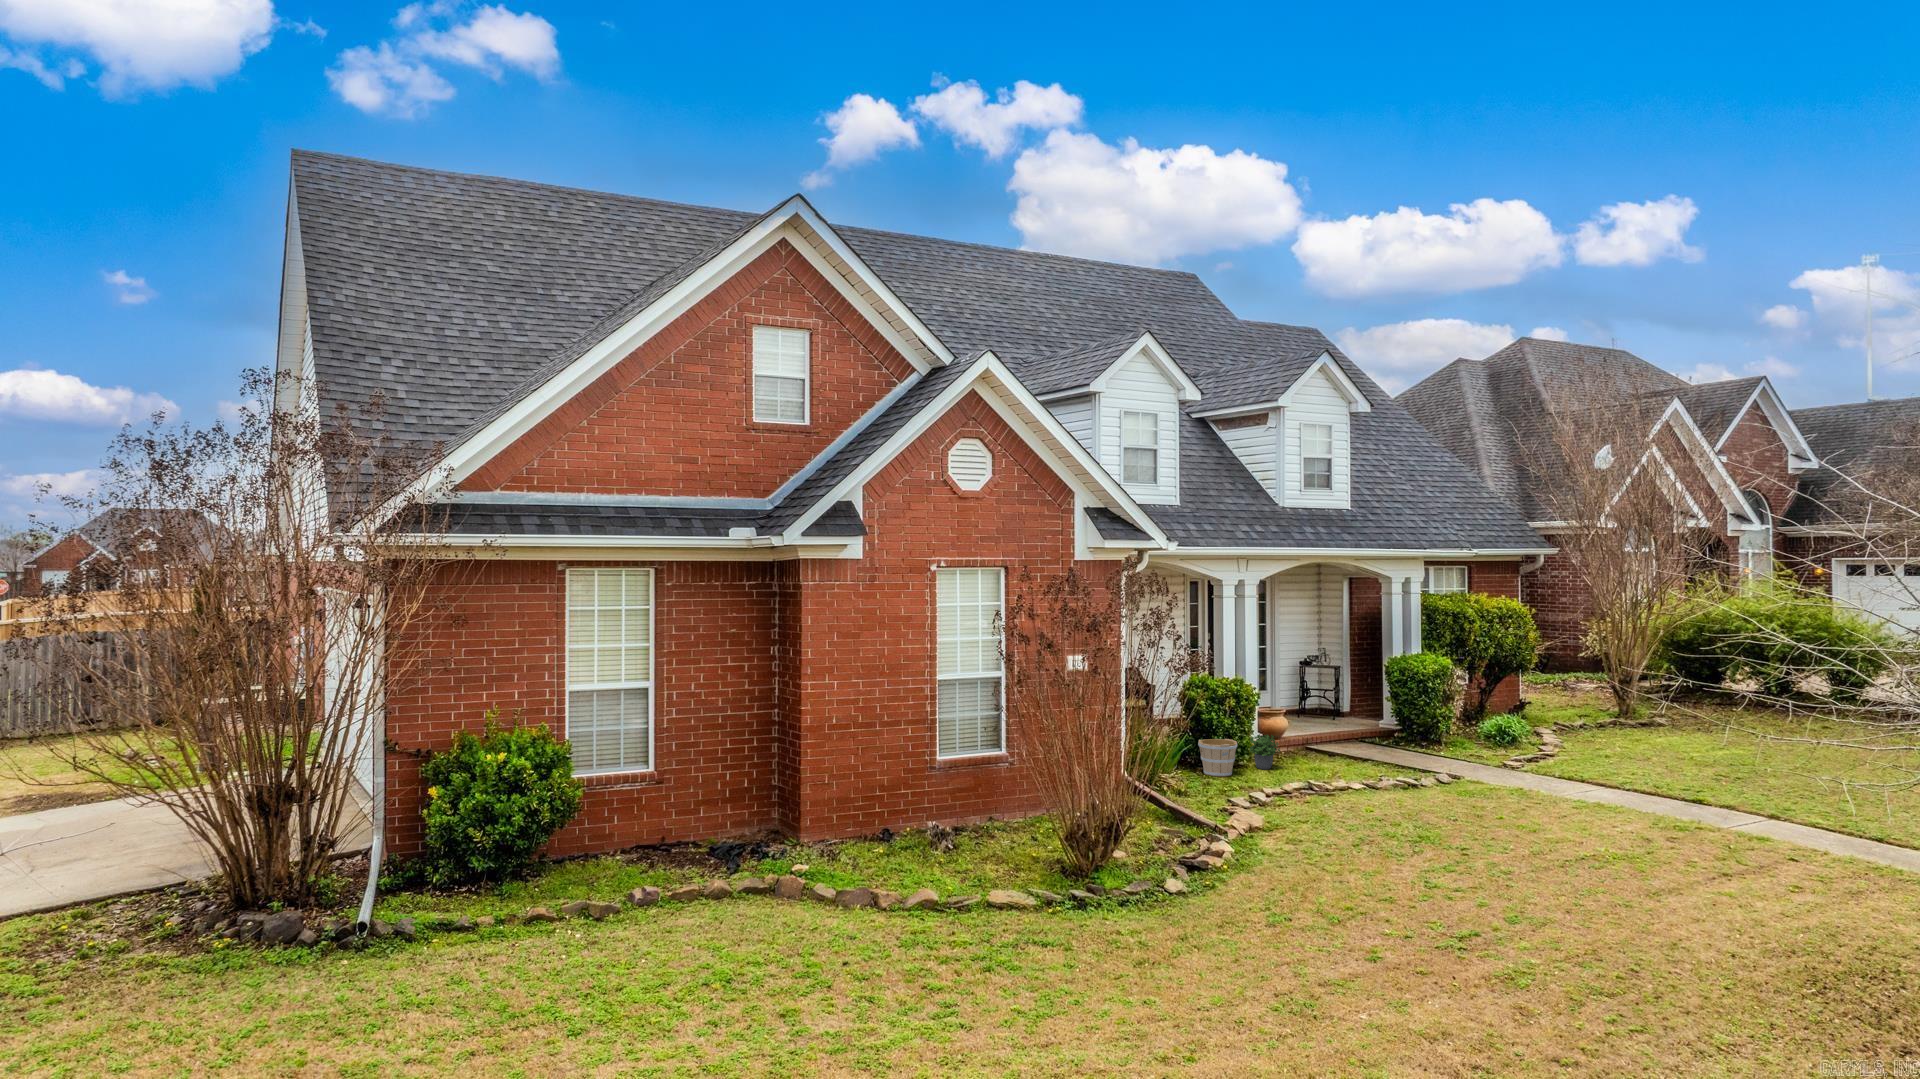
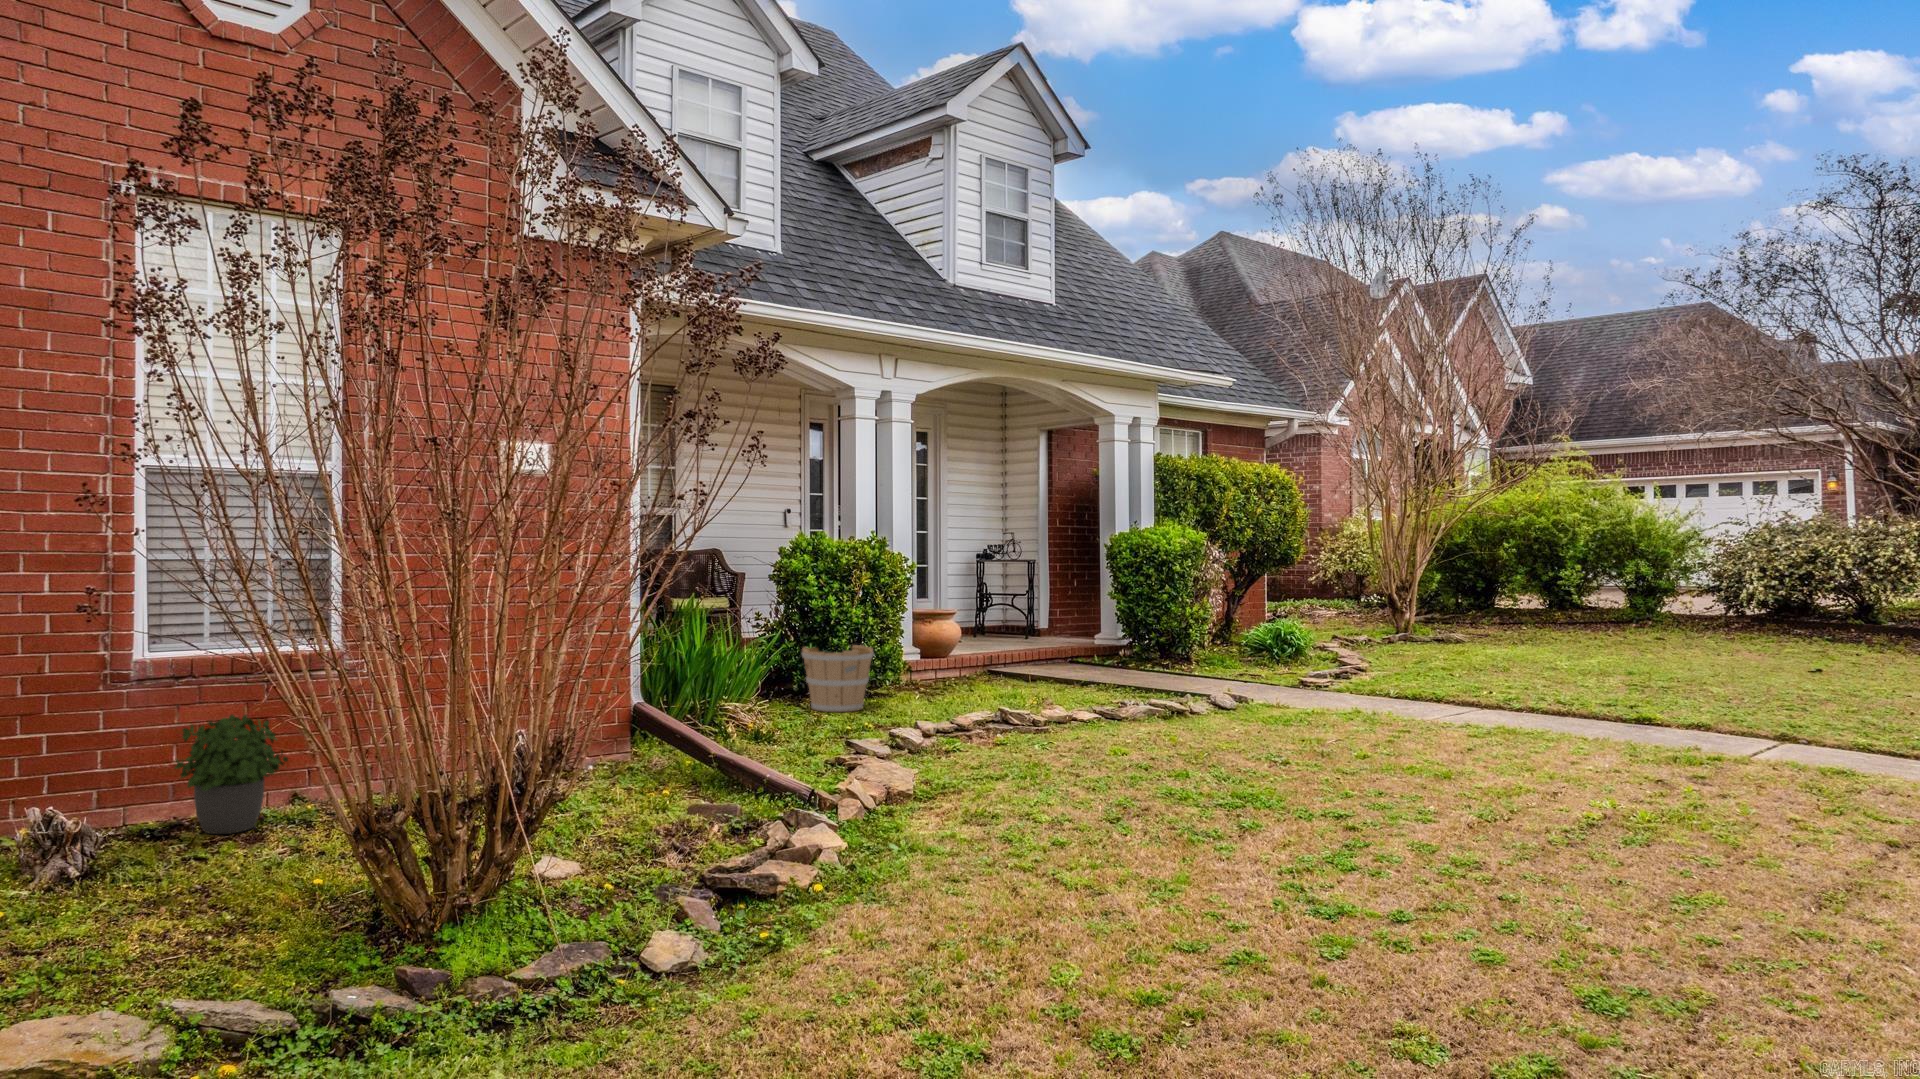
potted plant: present [1250,734,1280,769] -> present [175,715,288,834]

